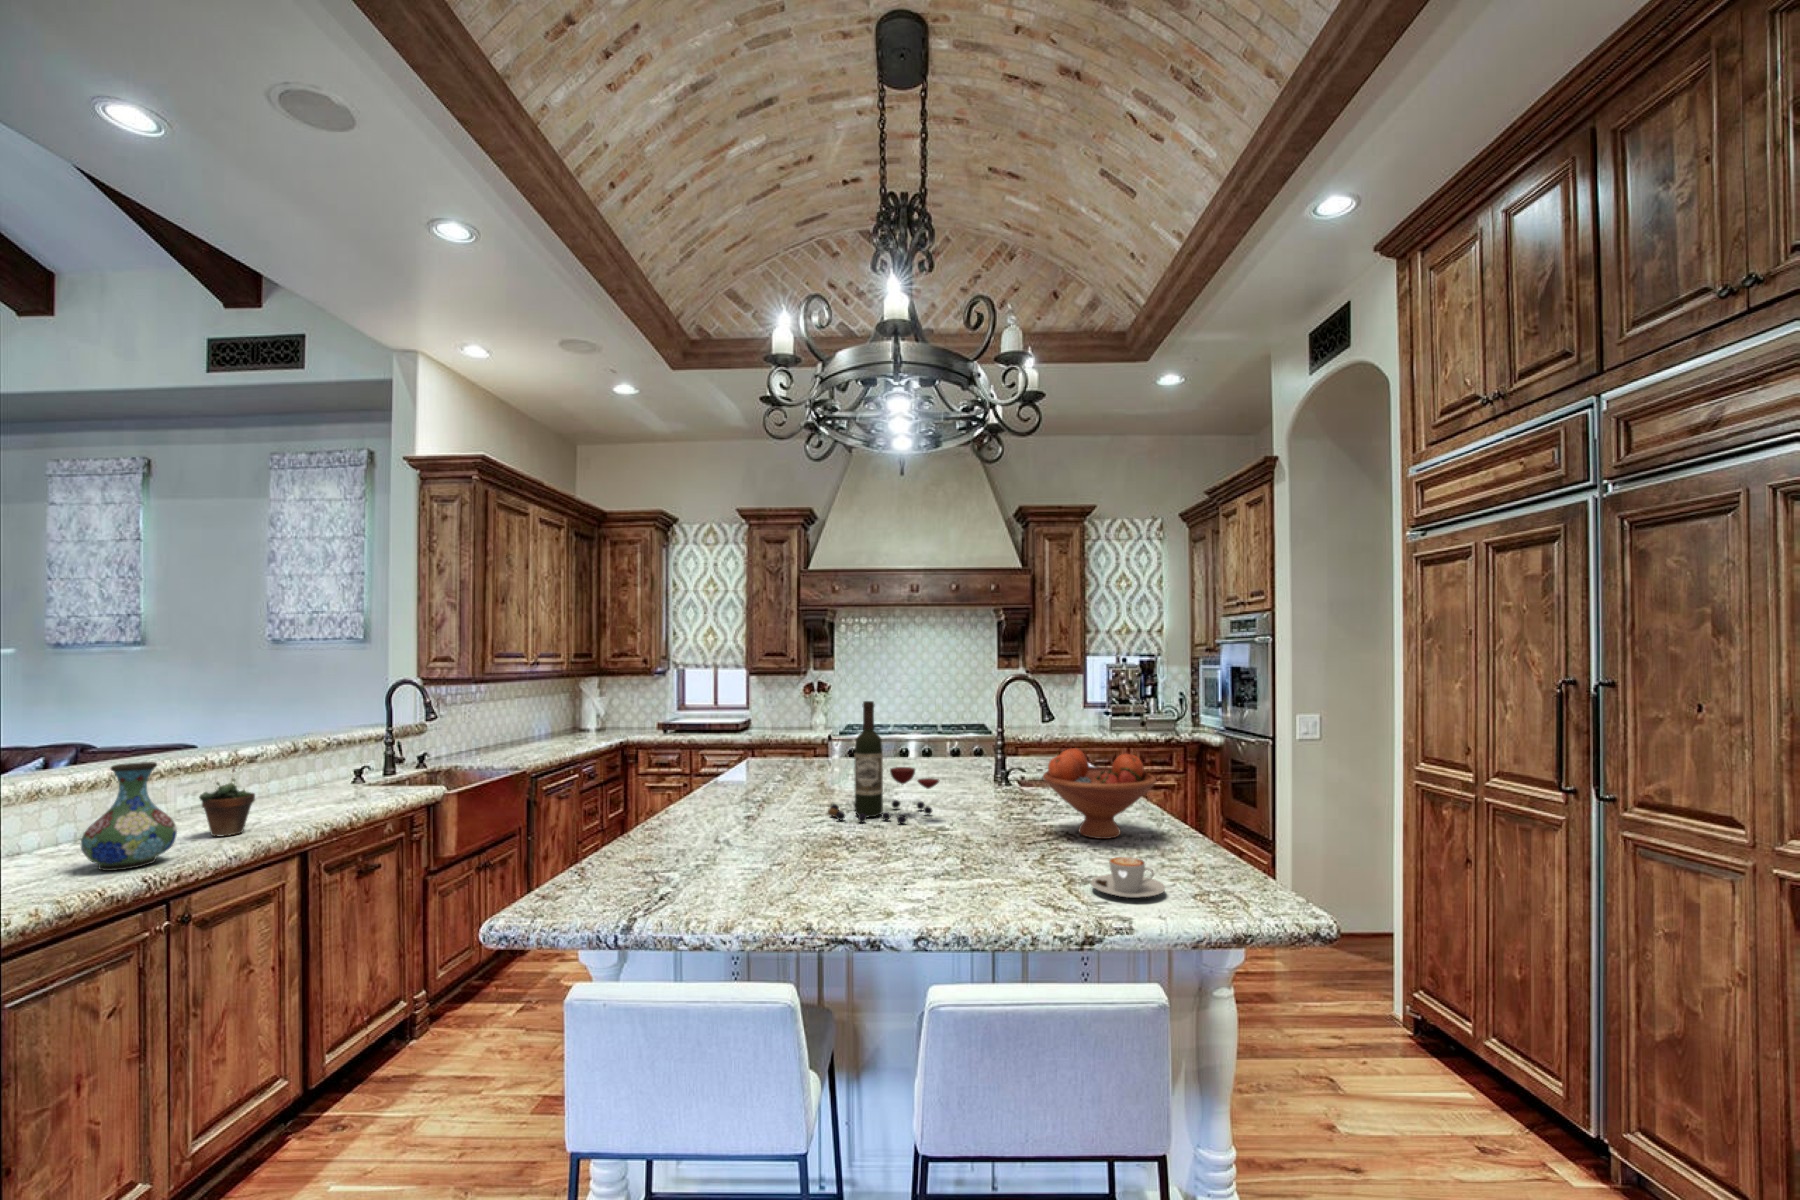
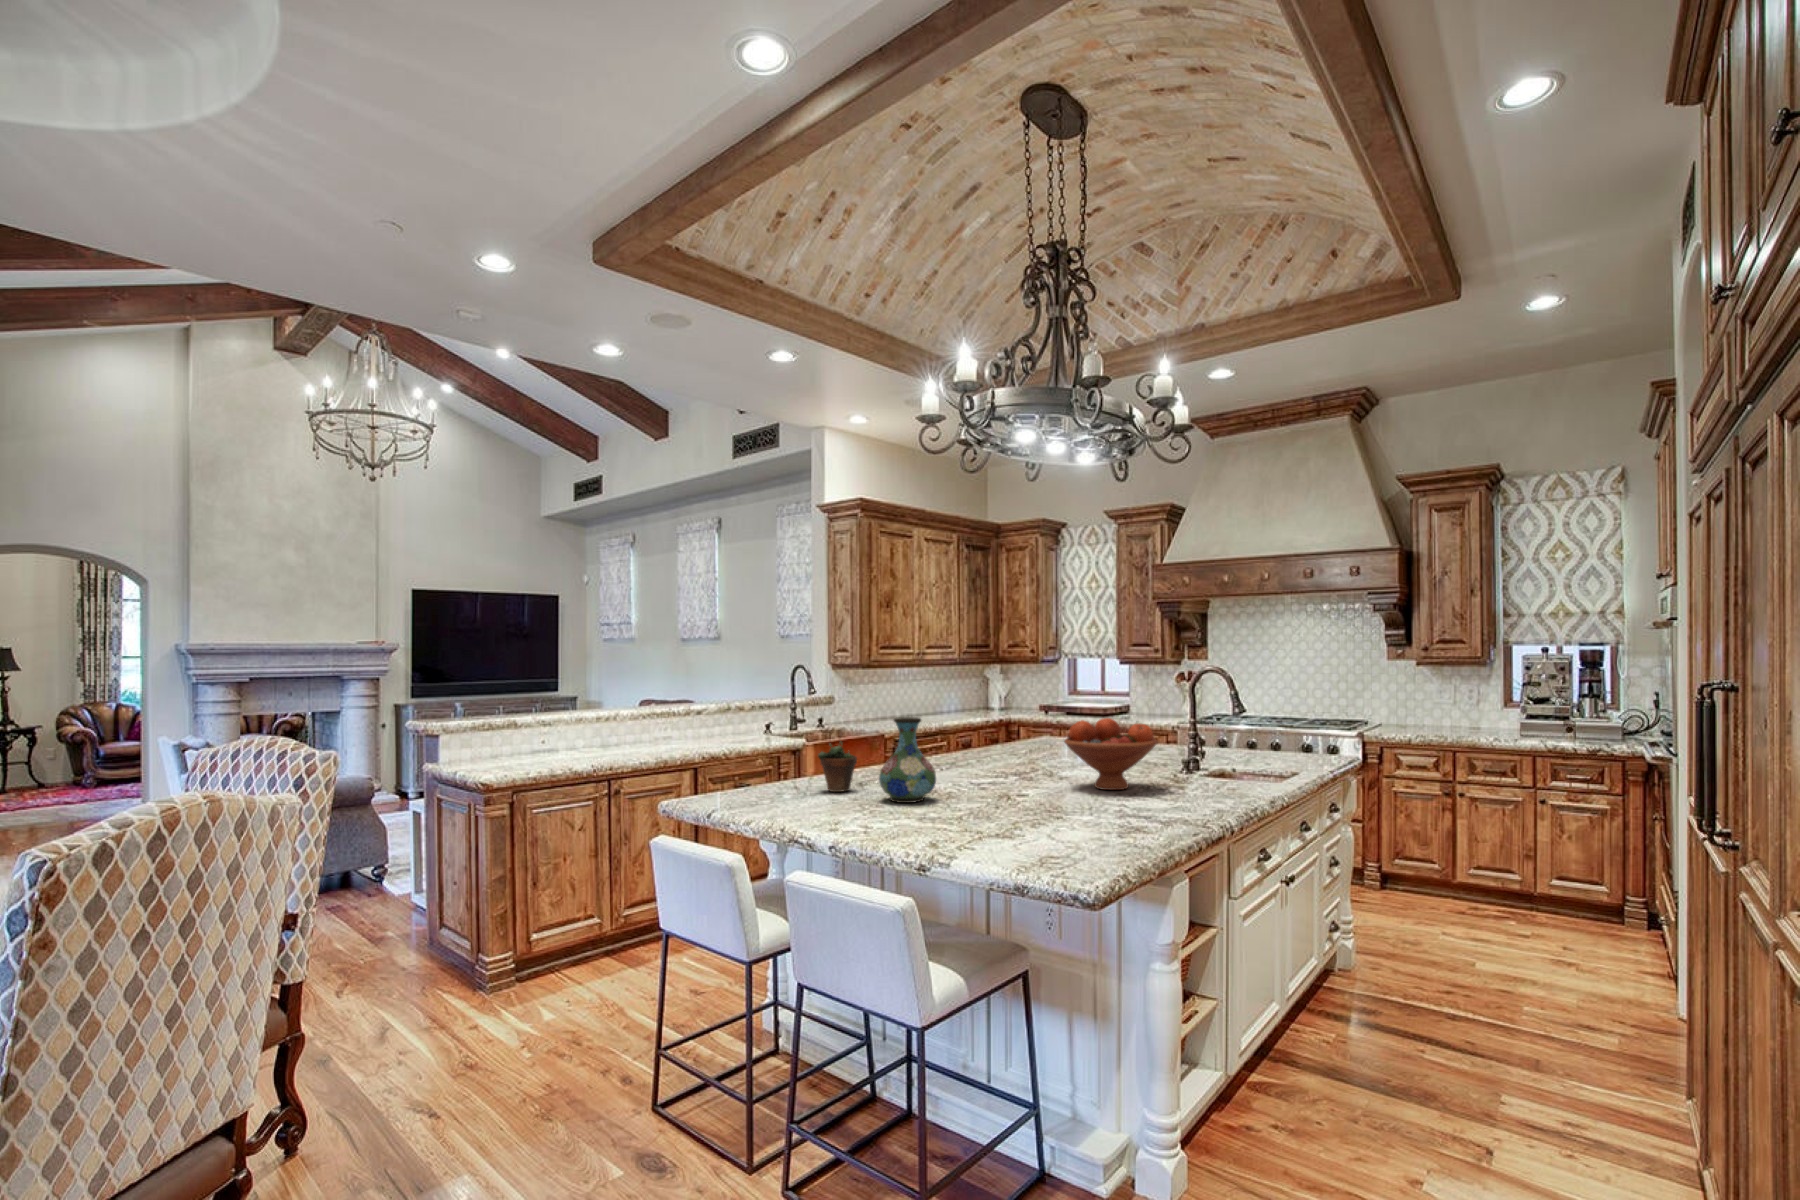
wine bottle: present [828,701,939,824] -> none [962,678,1041,772]
vase: present [81,762,177,871] -> present [879,717,936,803]
succulent plant: present [199,766,255,836] -> present [818,734,857,792]
coffee cup: present [1091,857,1165,898] -> none [985,785,1037,811]

